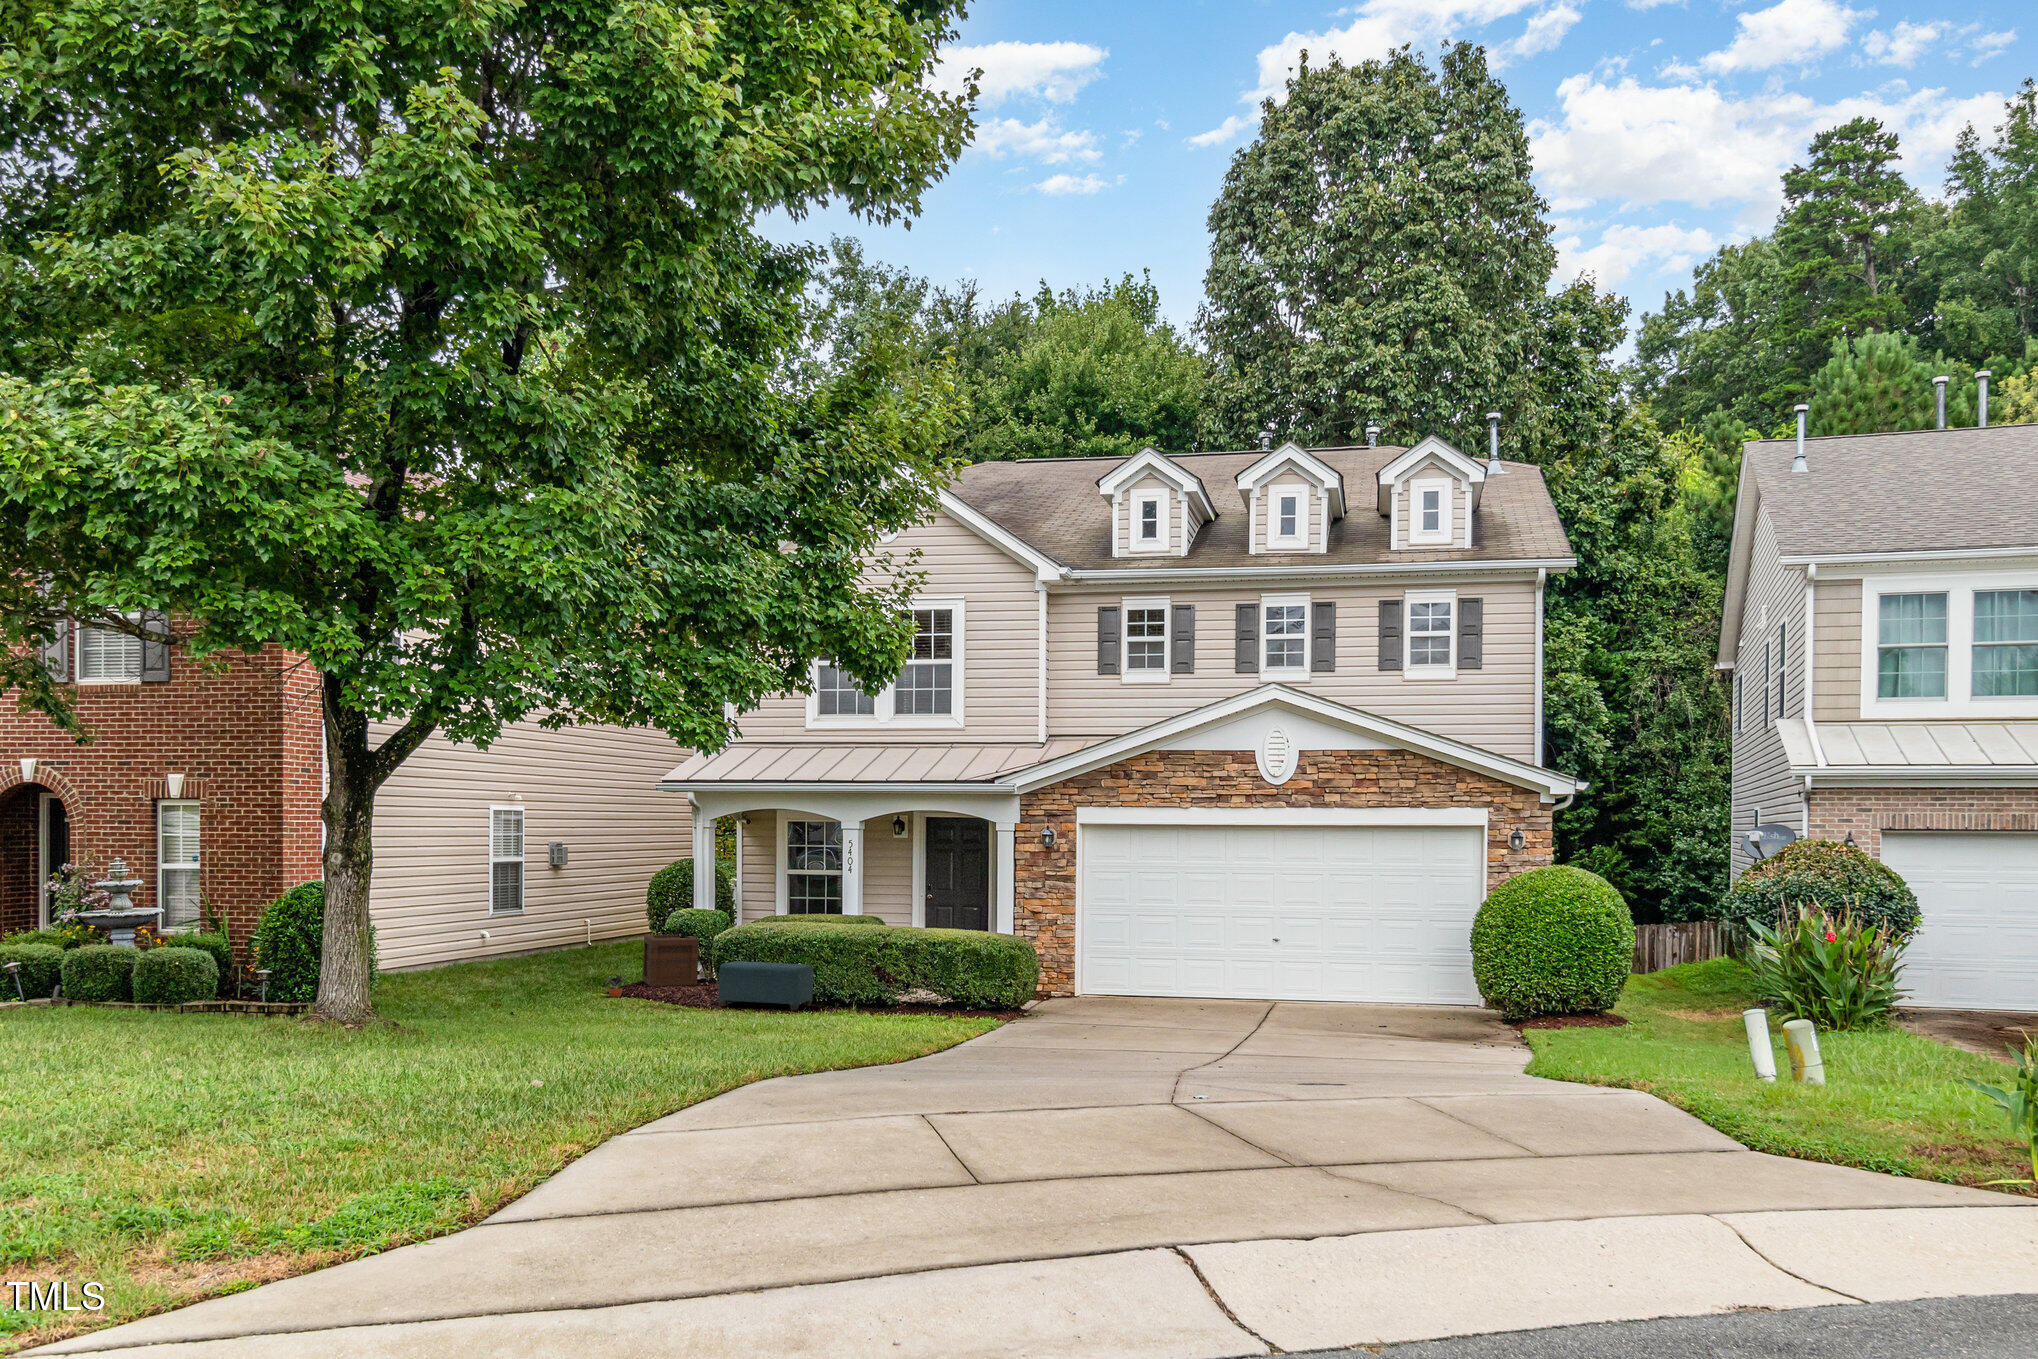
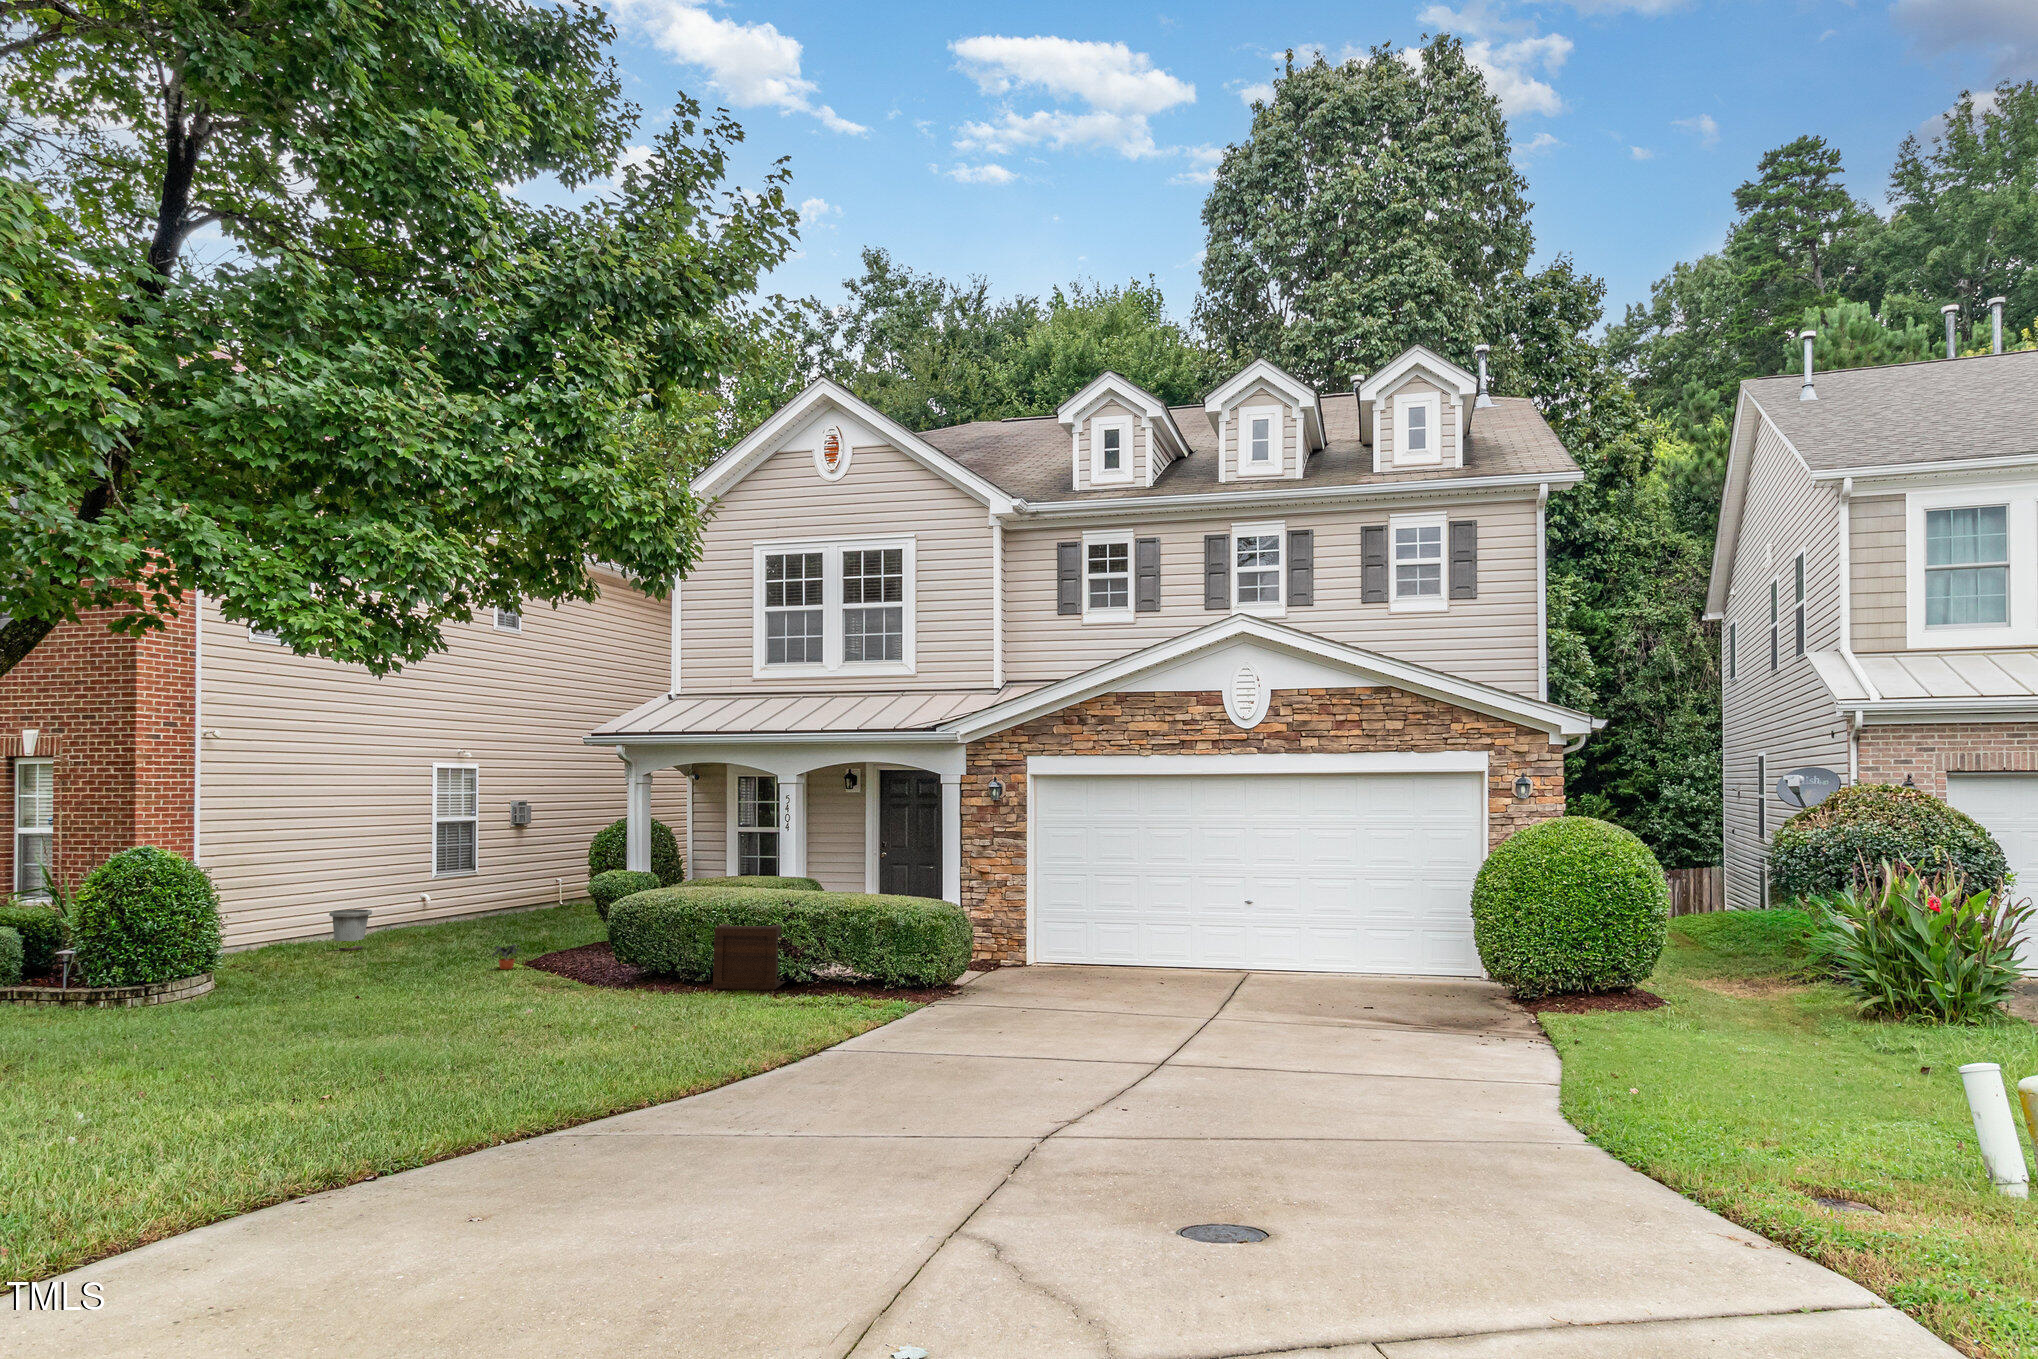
wooden crate: present [642,935,699,987] -> present [713,924,788,990]
trash can: none [429,943,466,981] -> present [329,909,372,951]
bench: present [718,961,813,1010] -> none [608,929,716,986]

